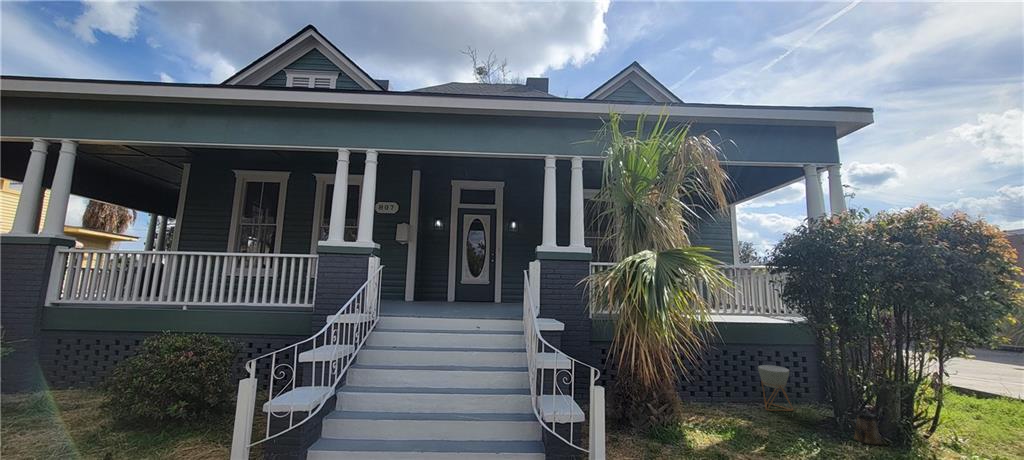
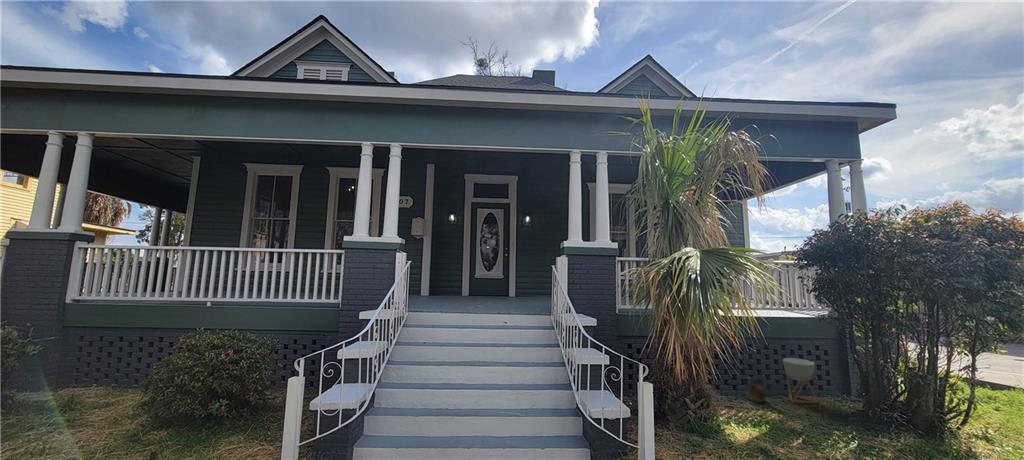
watering can: present [846,413,882,445] -> present [744,377,776,402]

